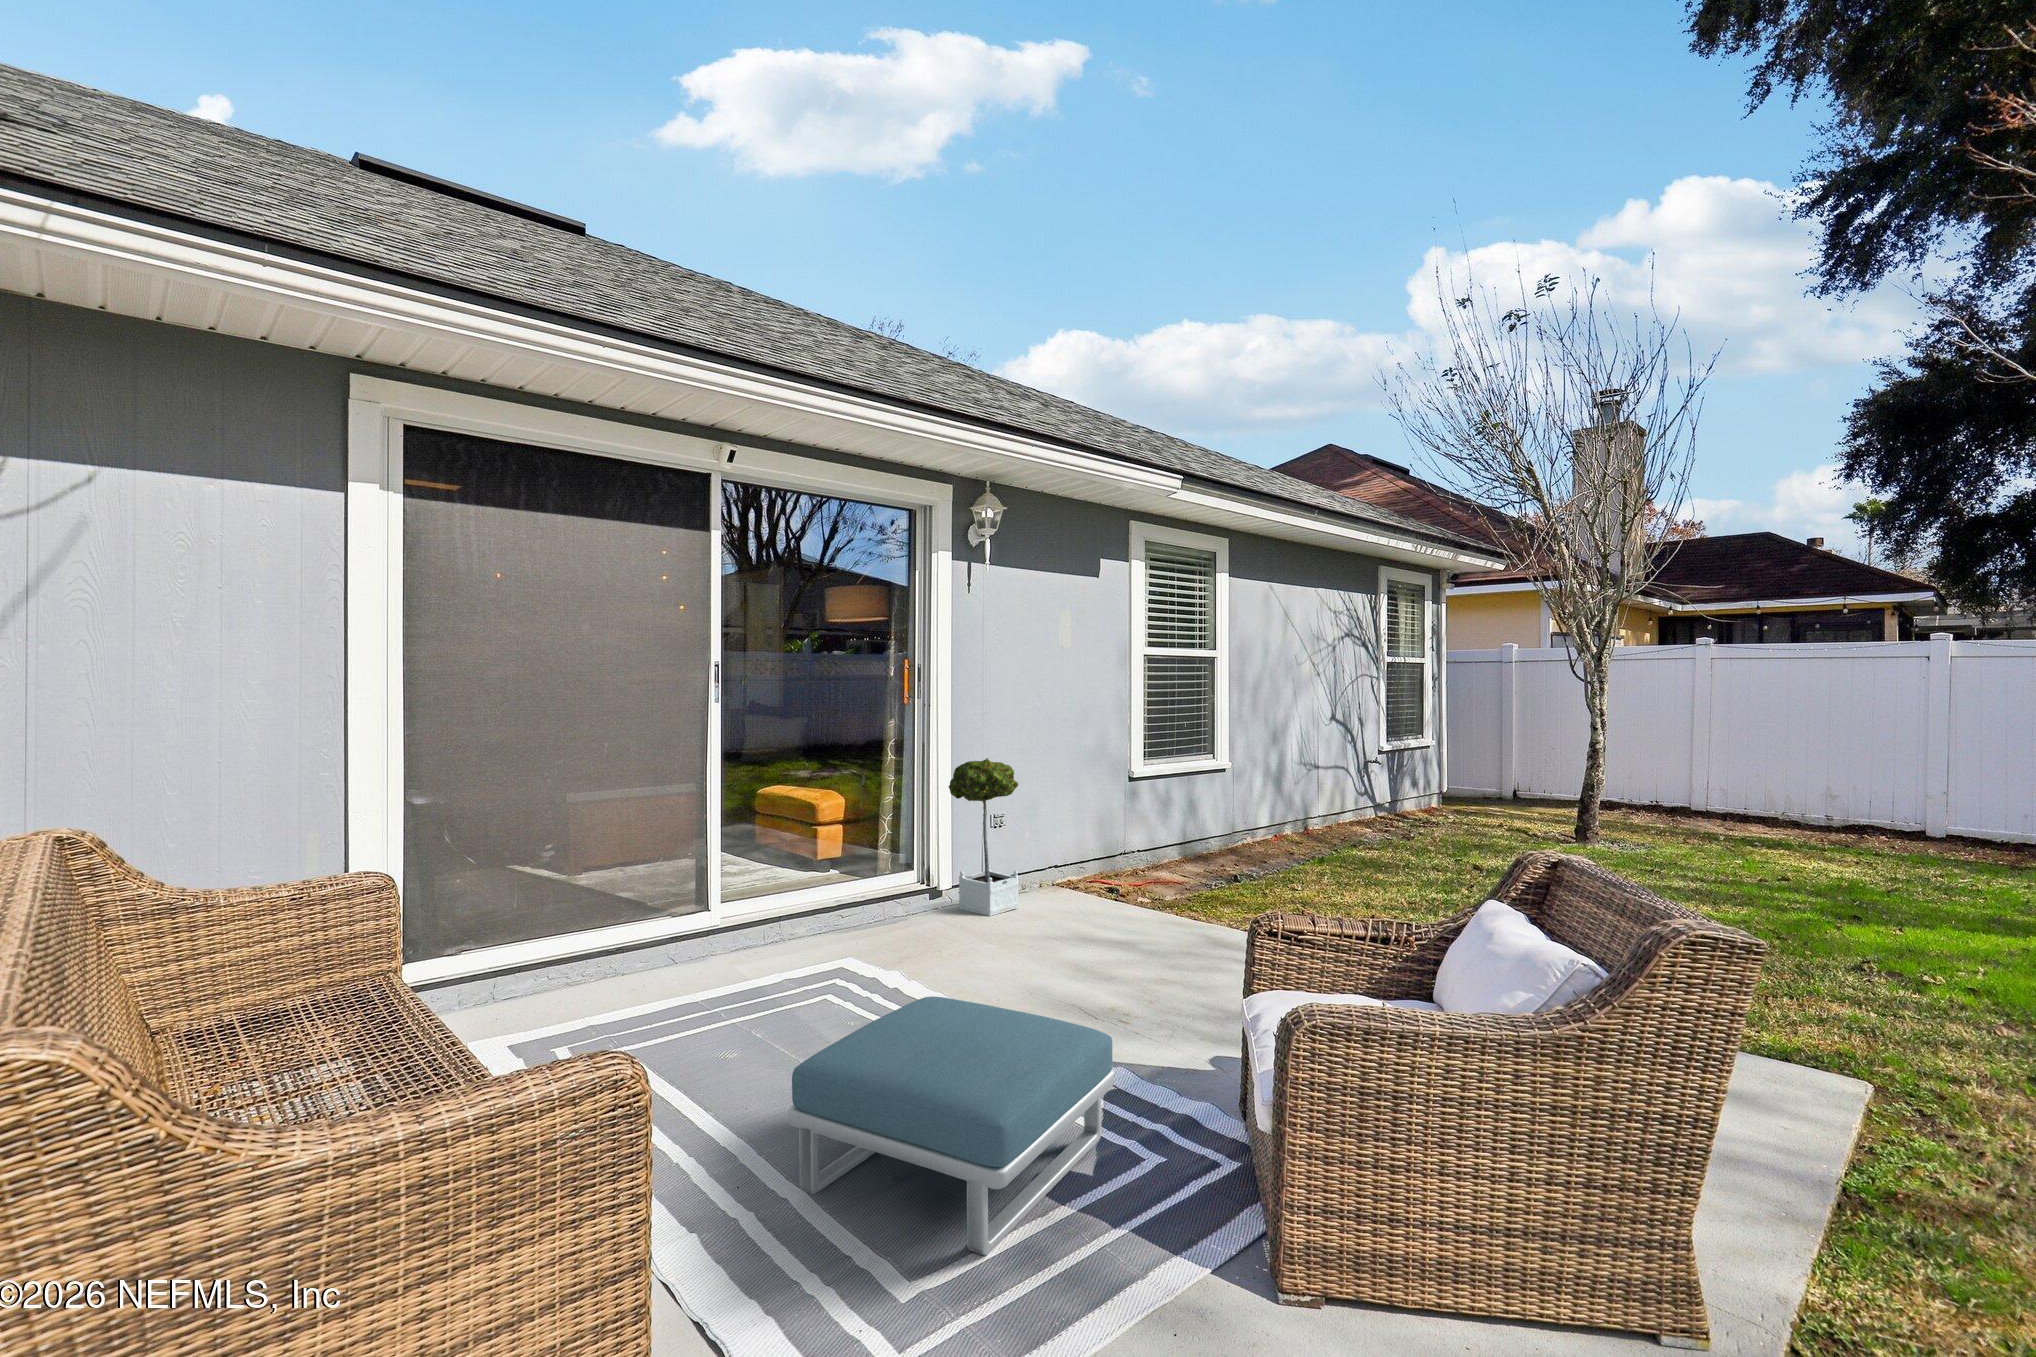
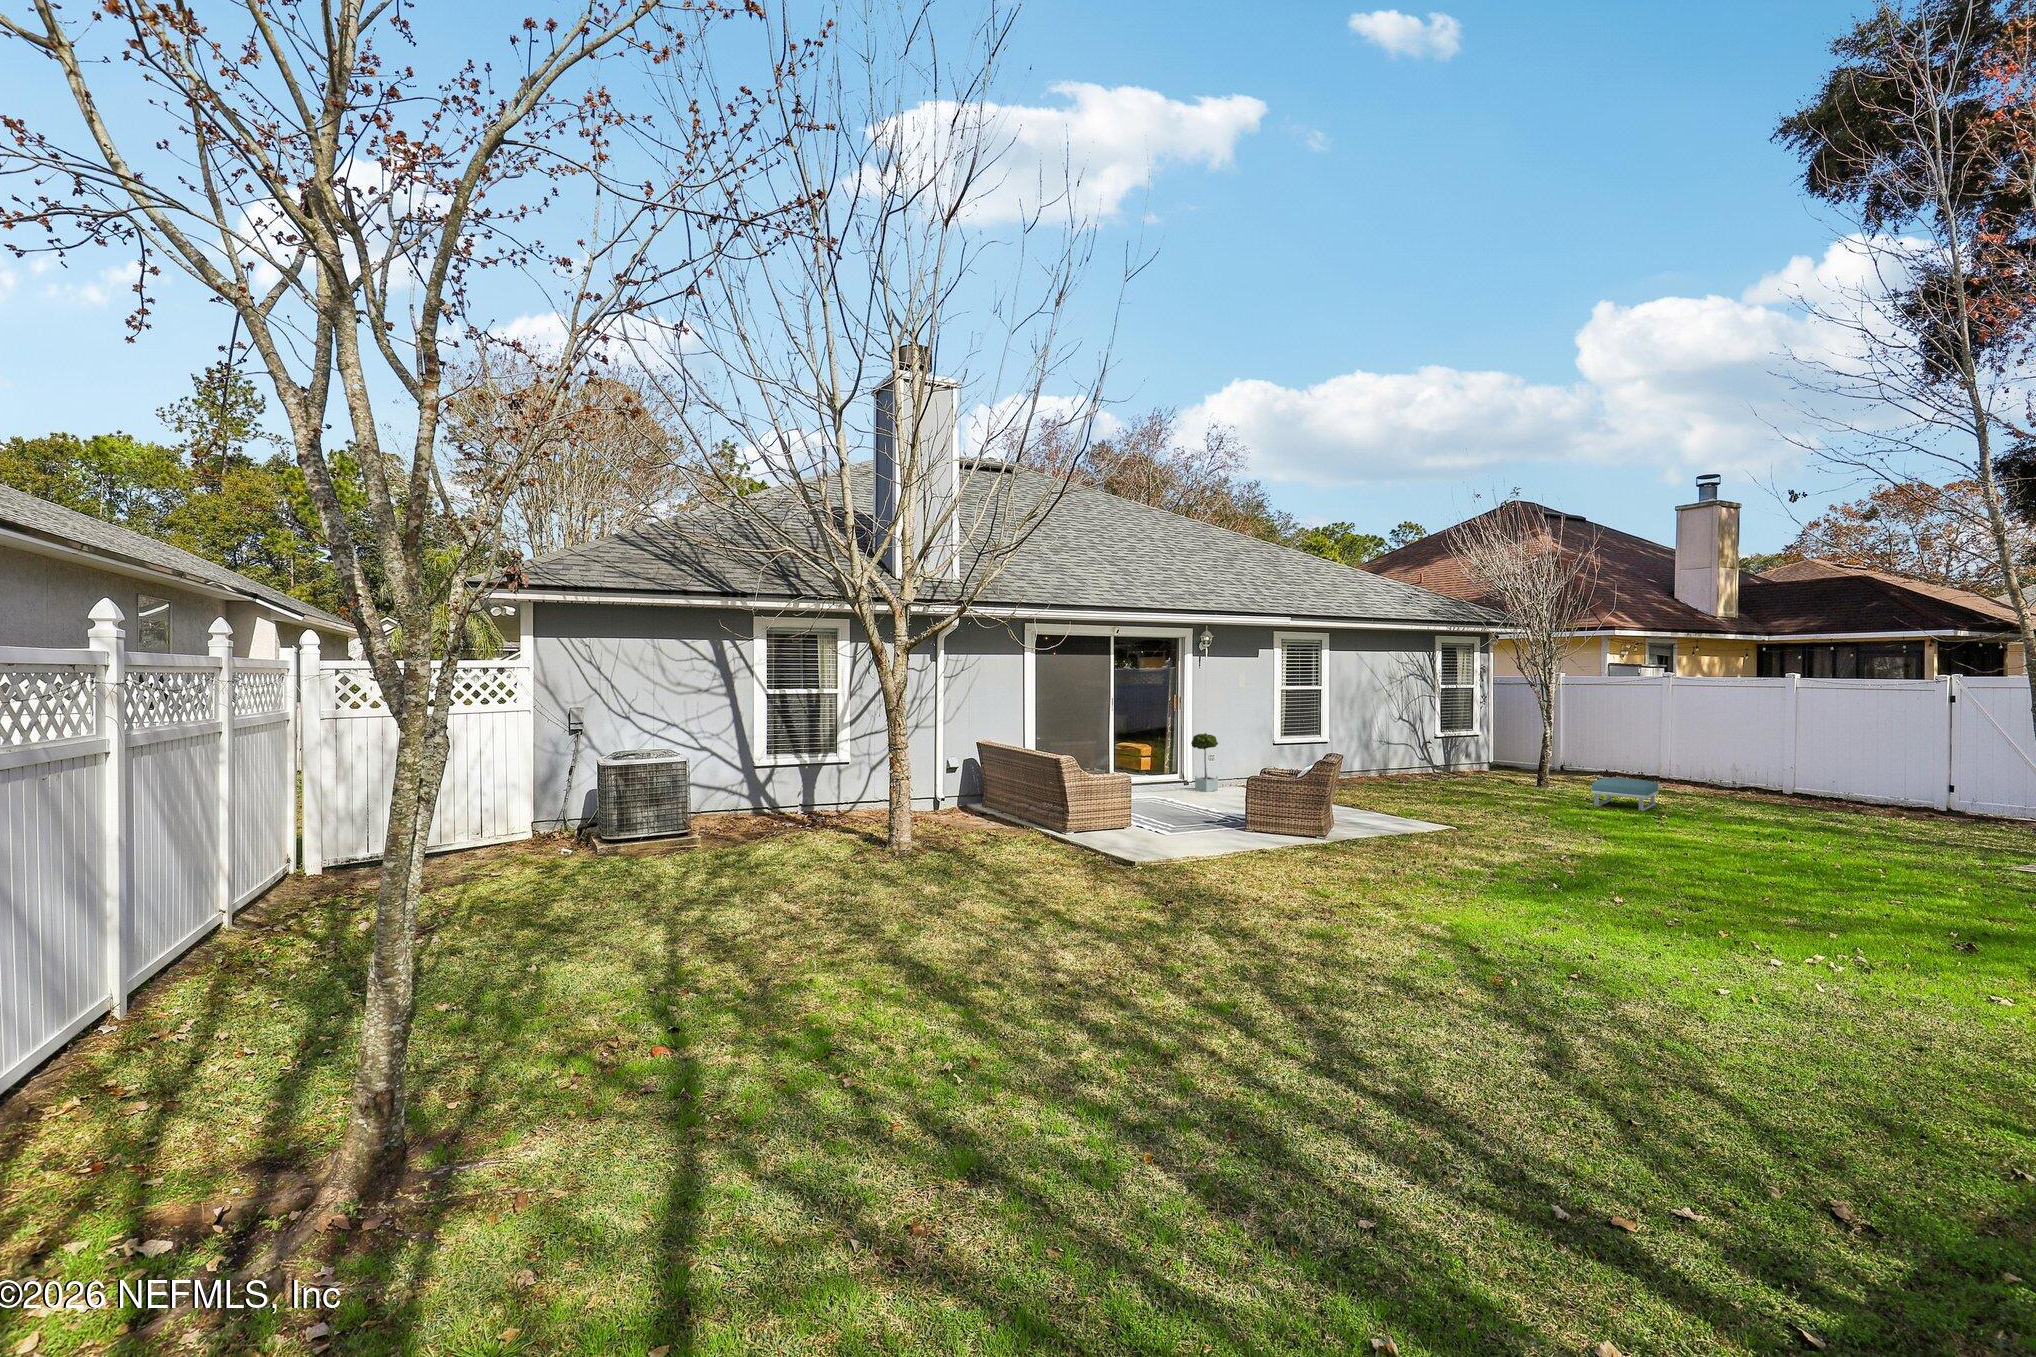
footstool: present [789,996,1114,1255] -> present [1591,778,1659,811]

